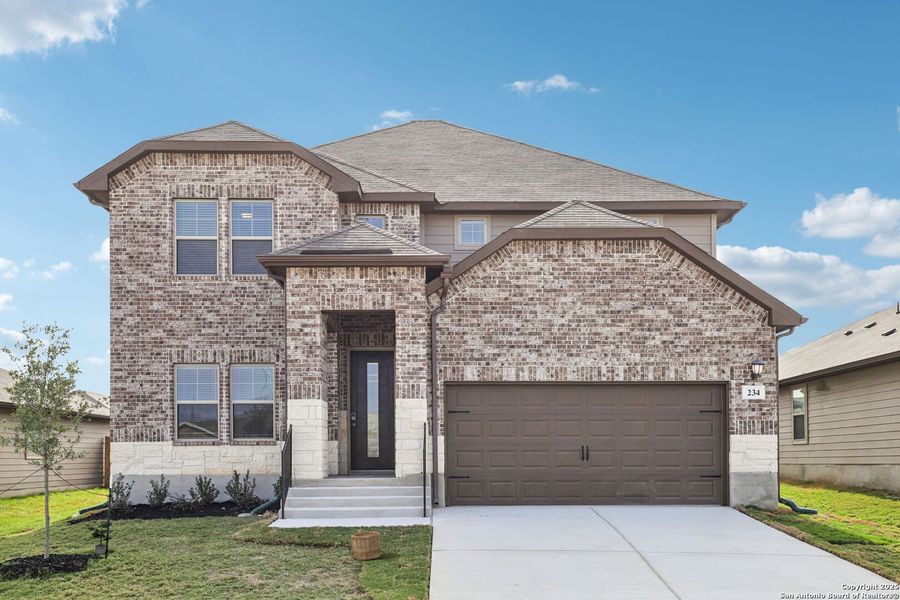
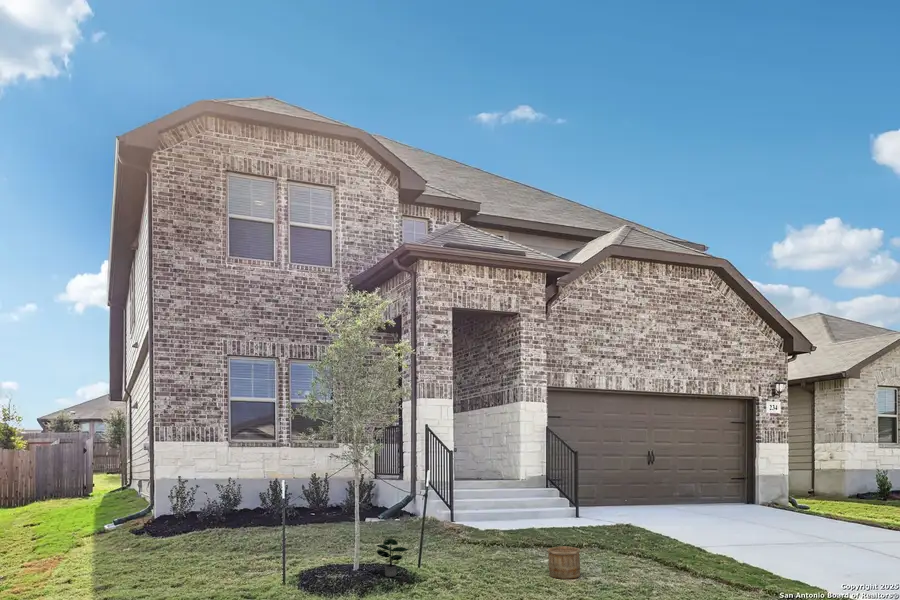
wooden bucket: present [351,531,381,560] -> present [547,546,580,579]

